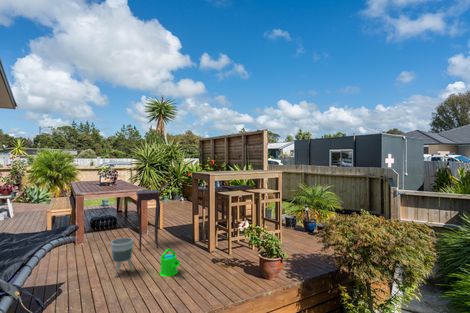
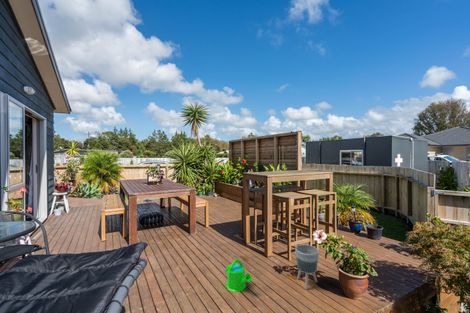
side table: present [136,190,160,251] -> none [189,191,215,254]
planter: present [111,238,133,277] -> present [295,245,319,289]

